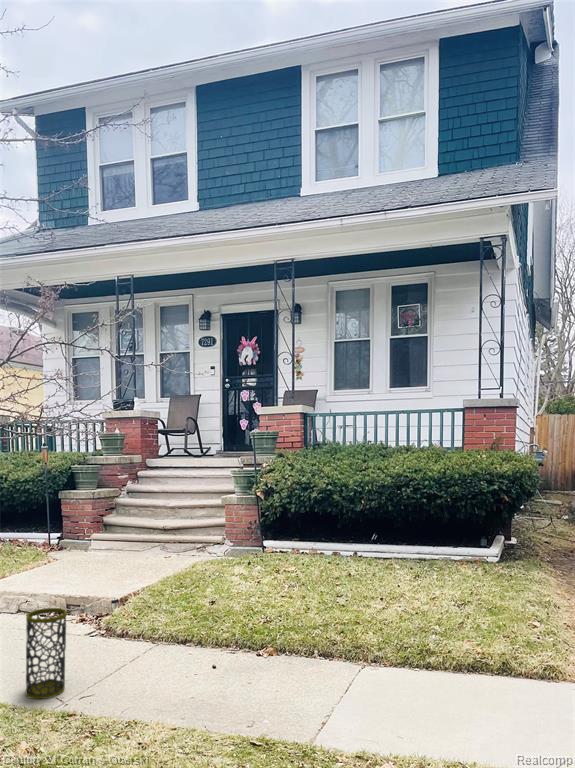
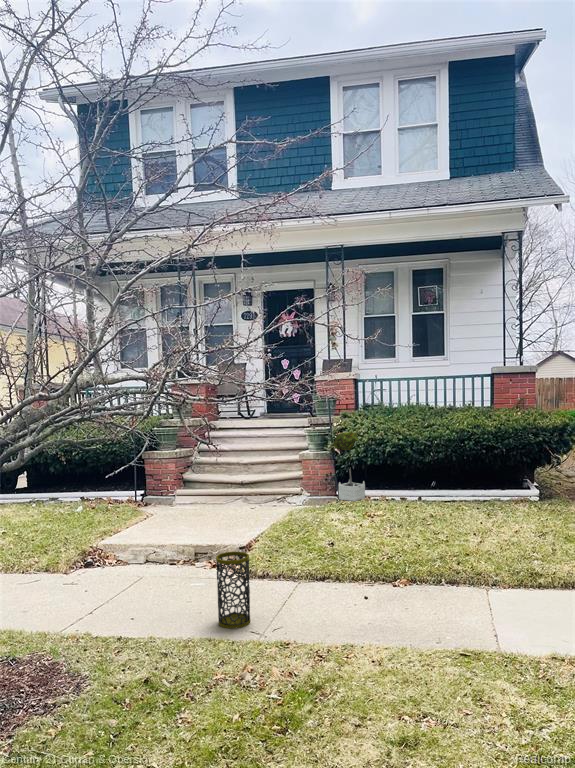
potted tree: none [259,474,293,553] -> present [333,431,365,501]

